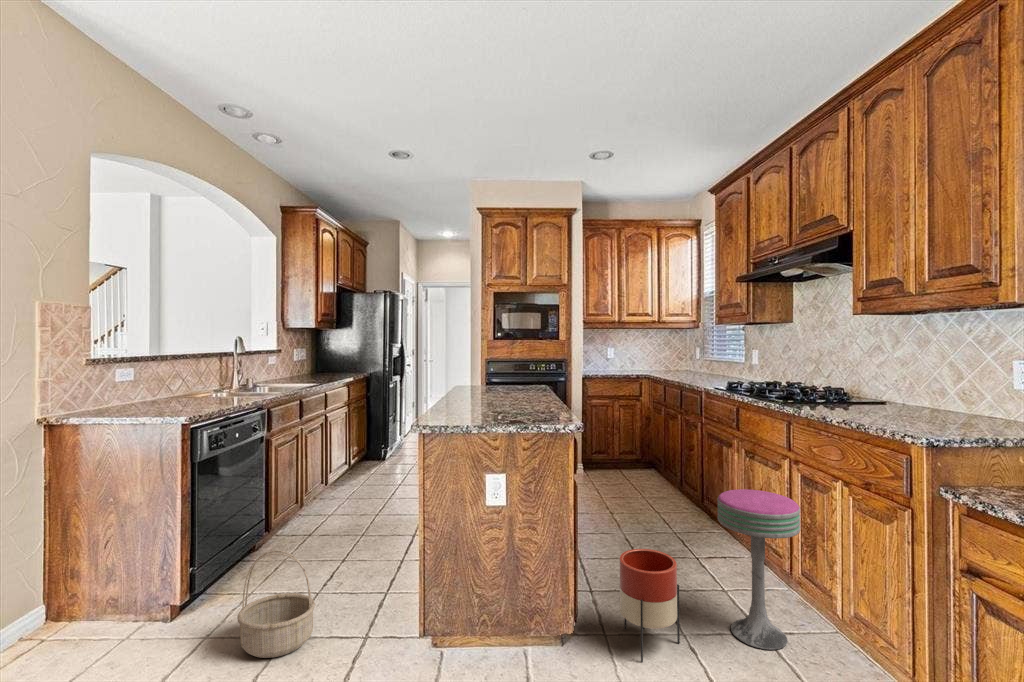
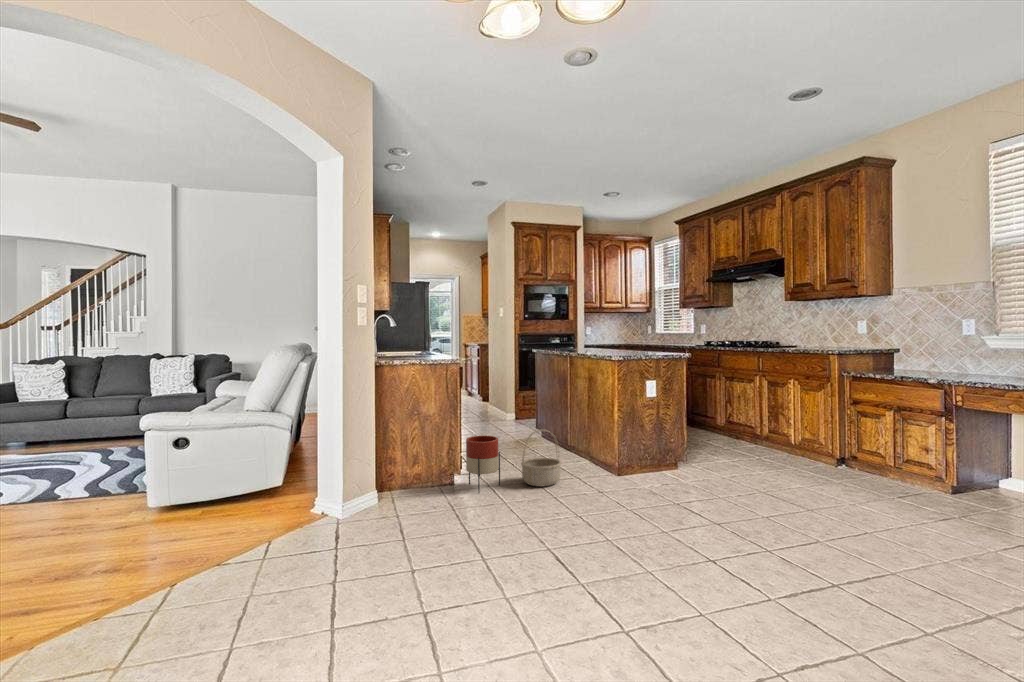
bar stool: present [717,489,800,650] -> none [738,389,779,460]
planter: present [620,549,680,662] -> present [466,436,500,493]

